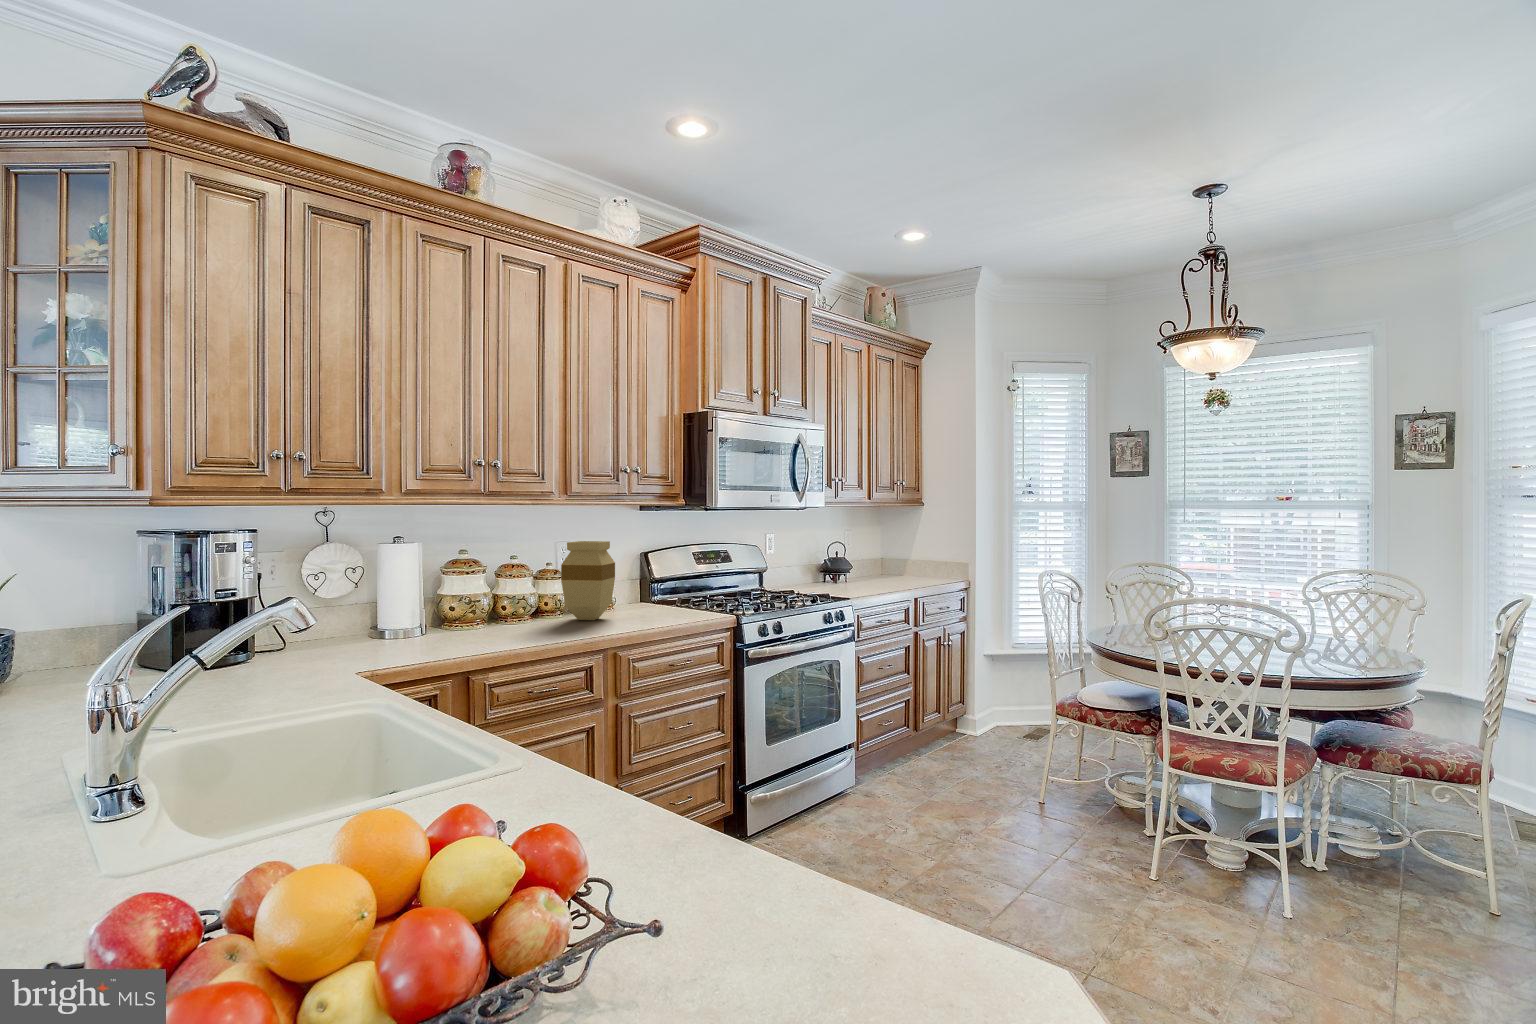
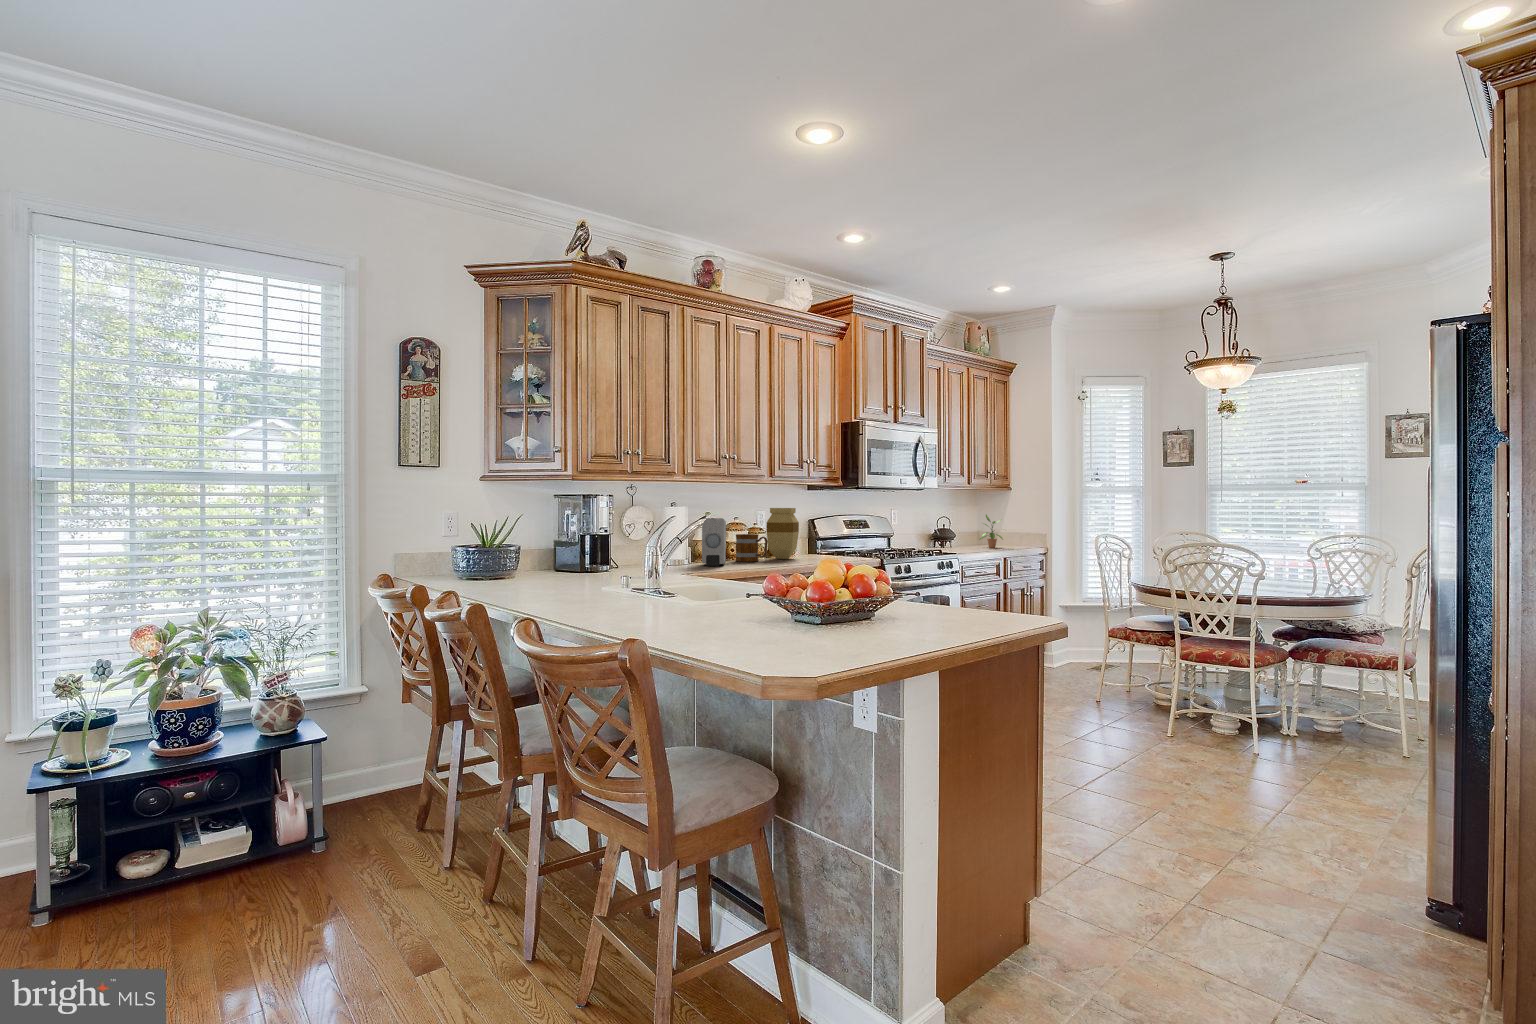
potted plant: none [883,539,921,585] -> present [980,515,1003,548]
soap dispenser: none [426,567,479,647] -> present [702,518,726,566]
mug: none [505,584,555,630] -> present [736,534,768,562]

